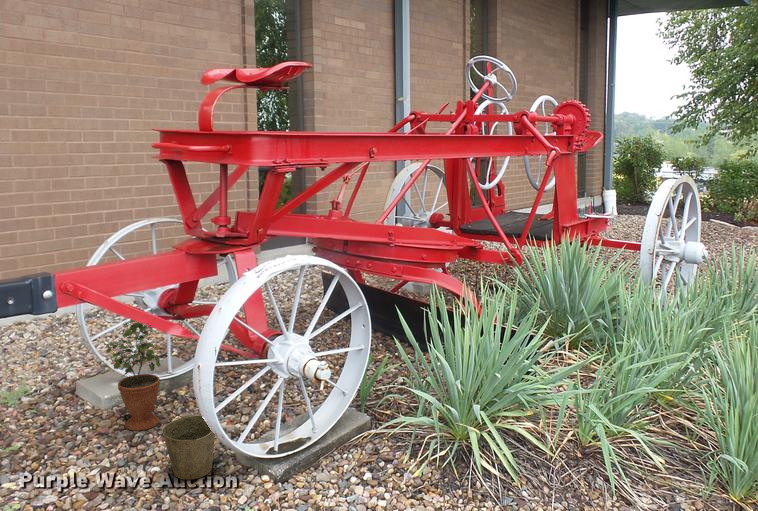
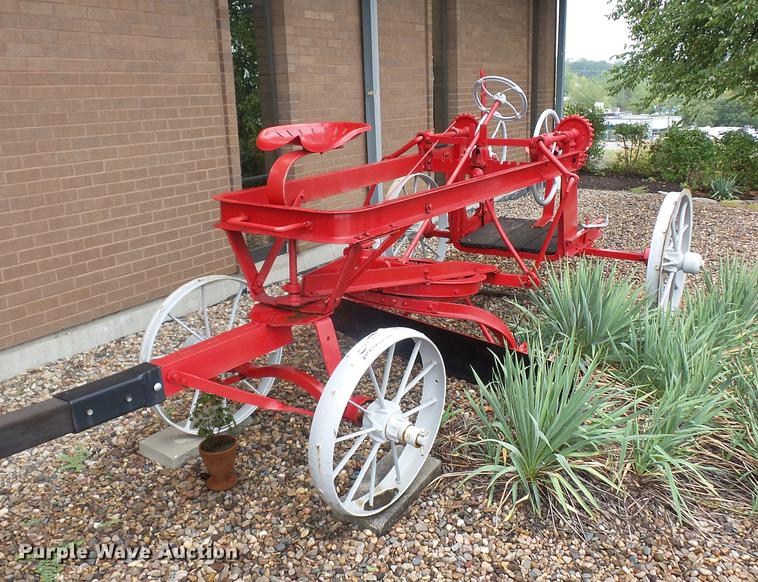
bucket: present [162,396,215,480] -> none [268,465,318,541]

